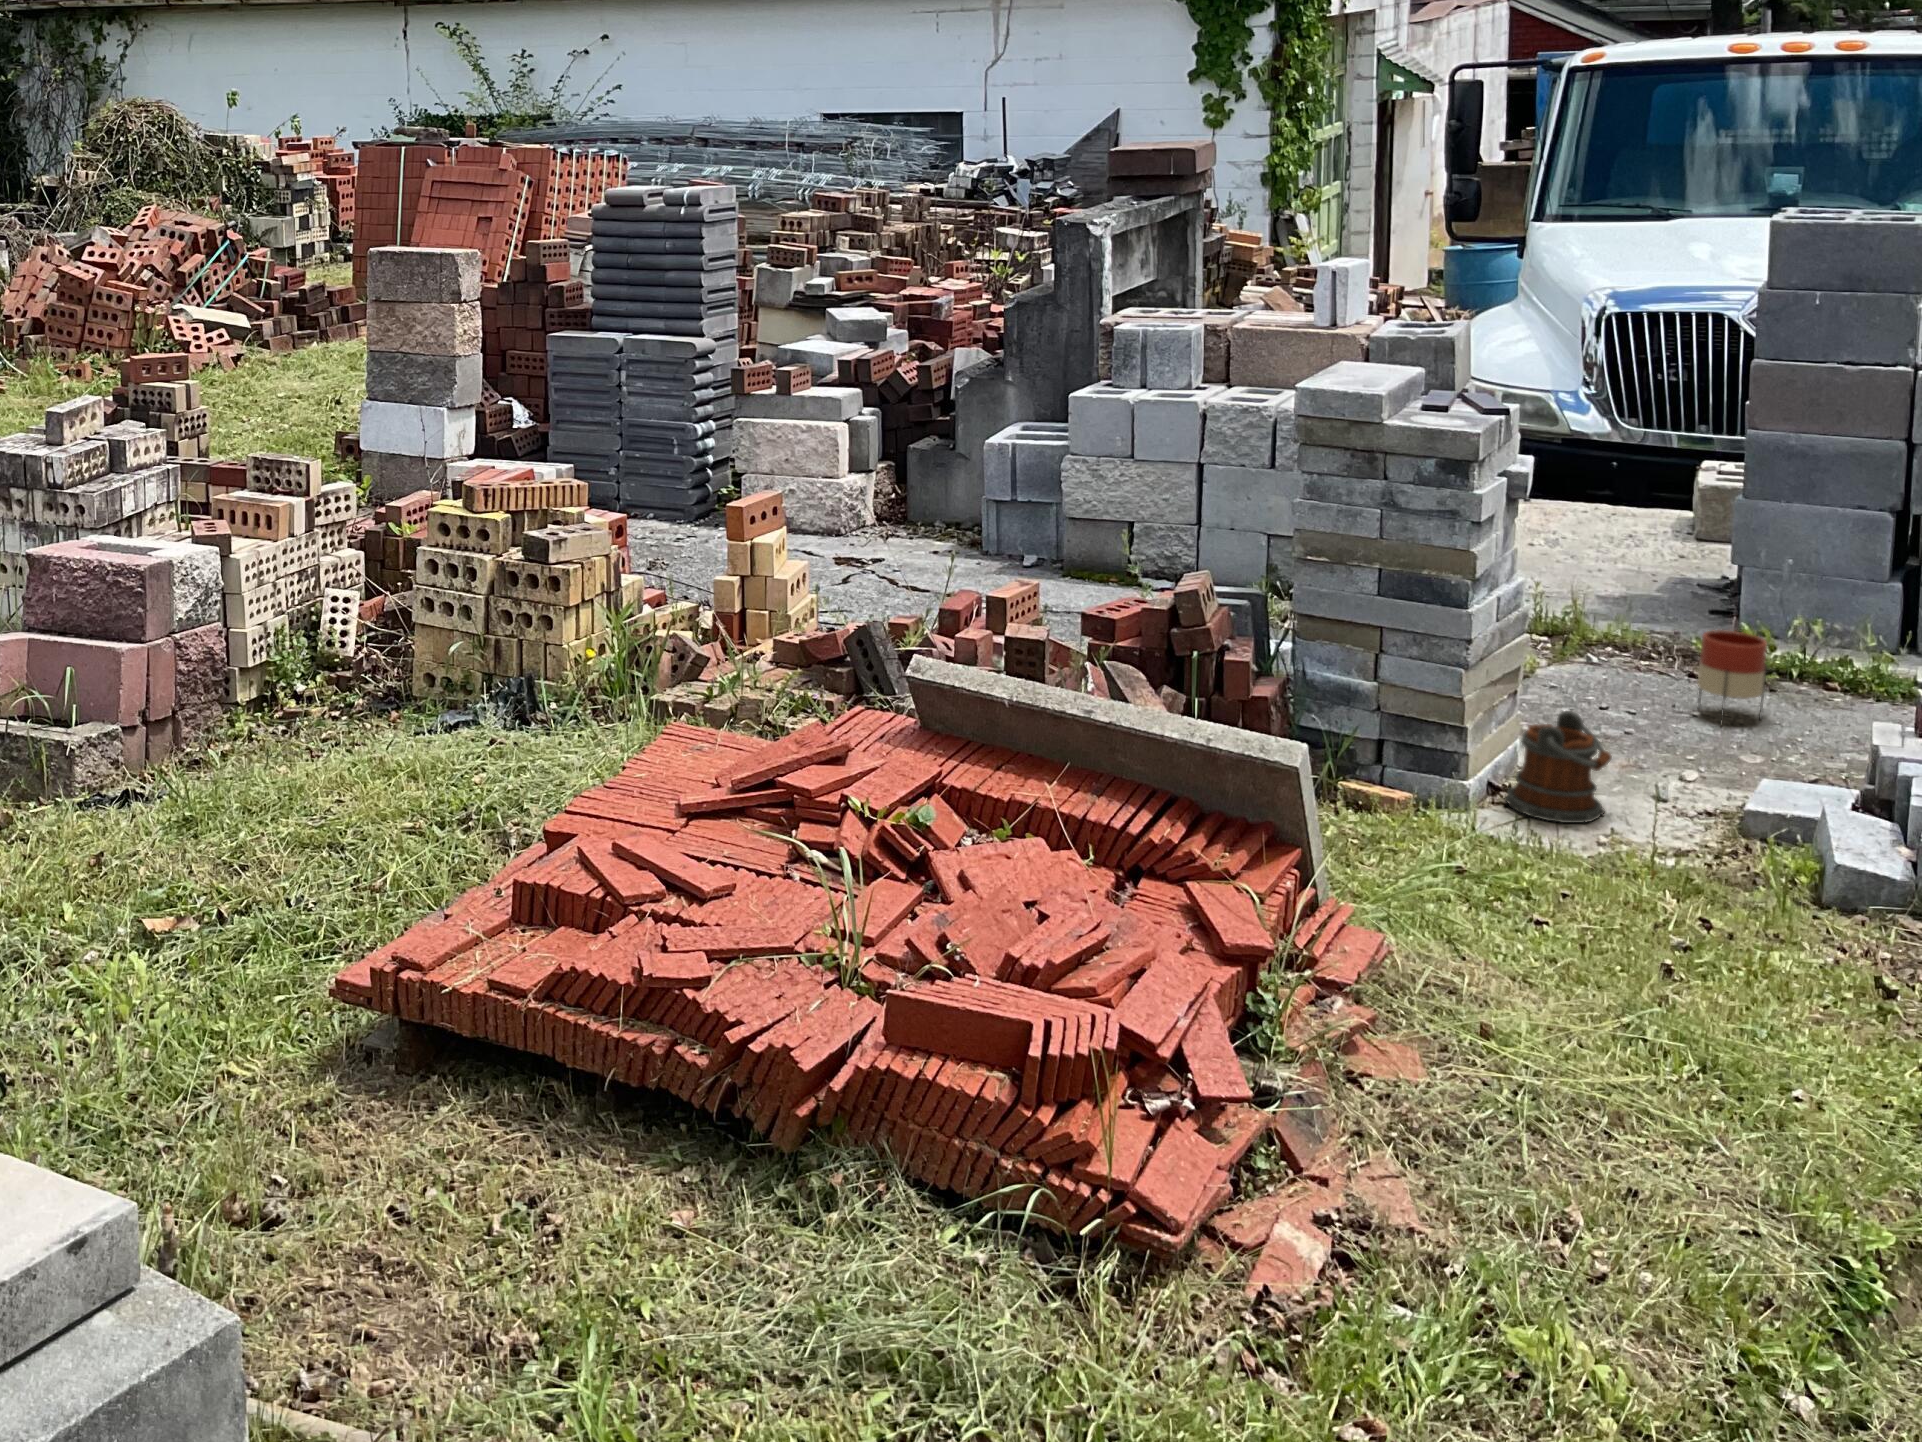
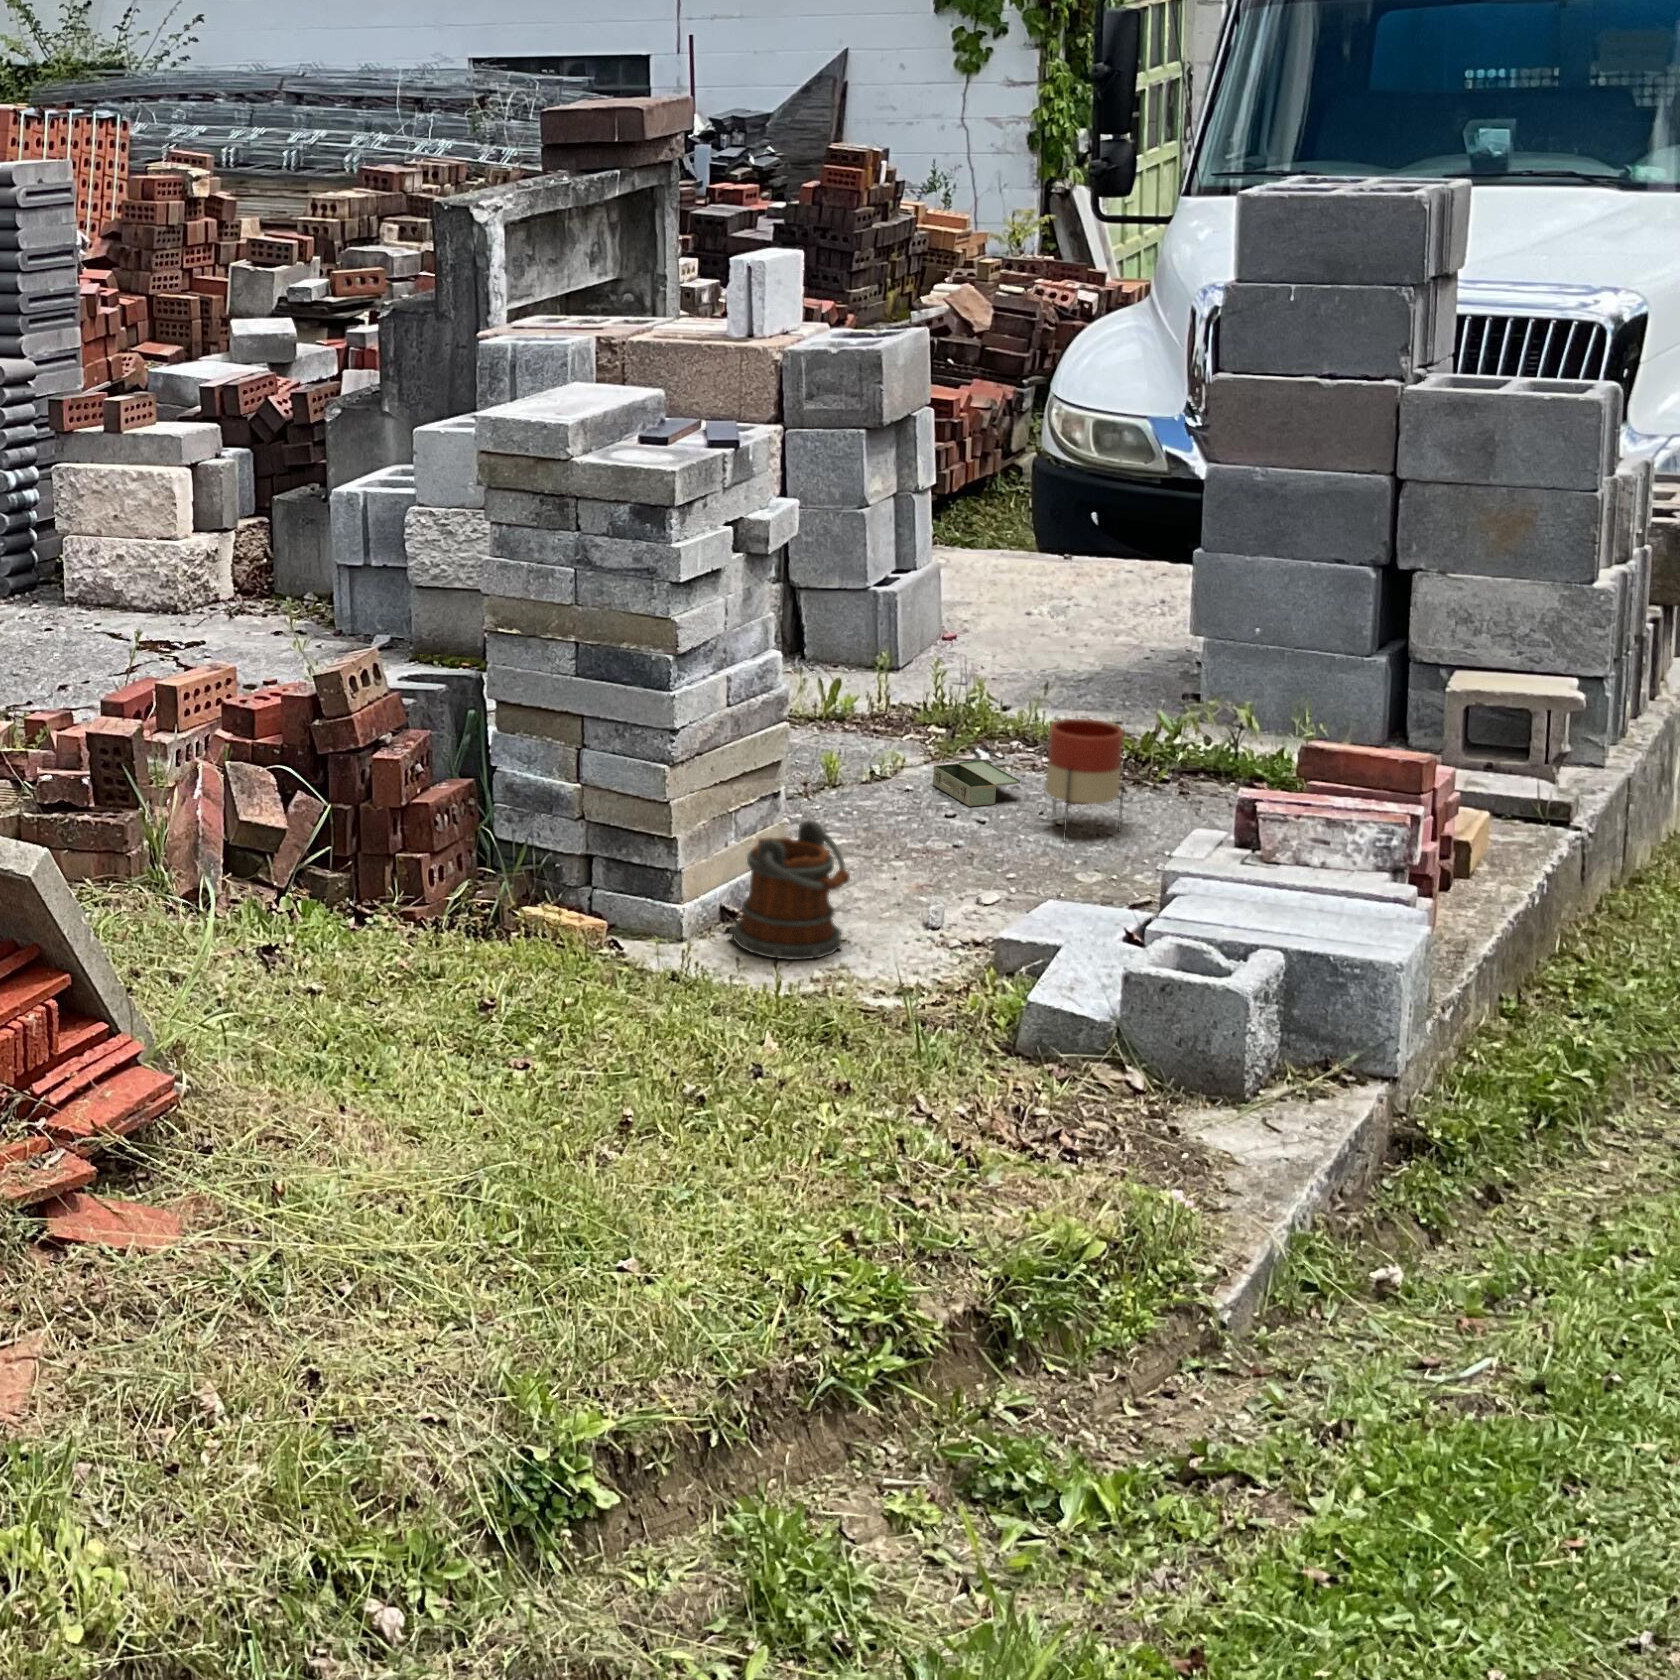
toolbox: none [1577,661,1660,698] -> present [933,760,1021,806]

